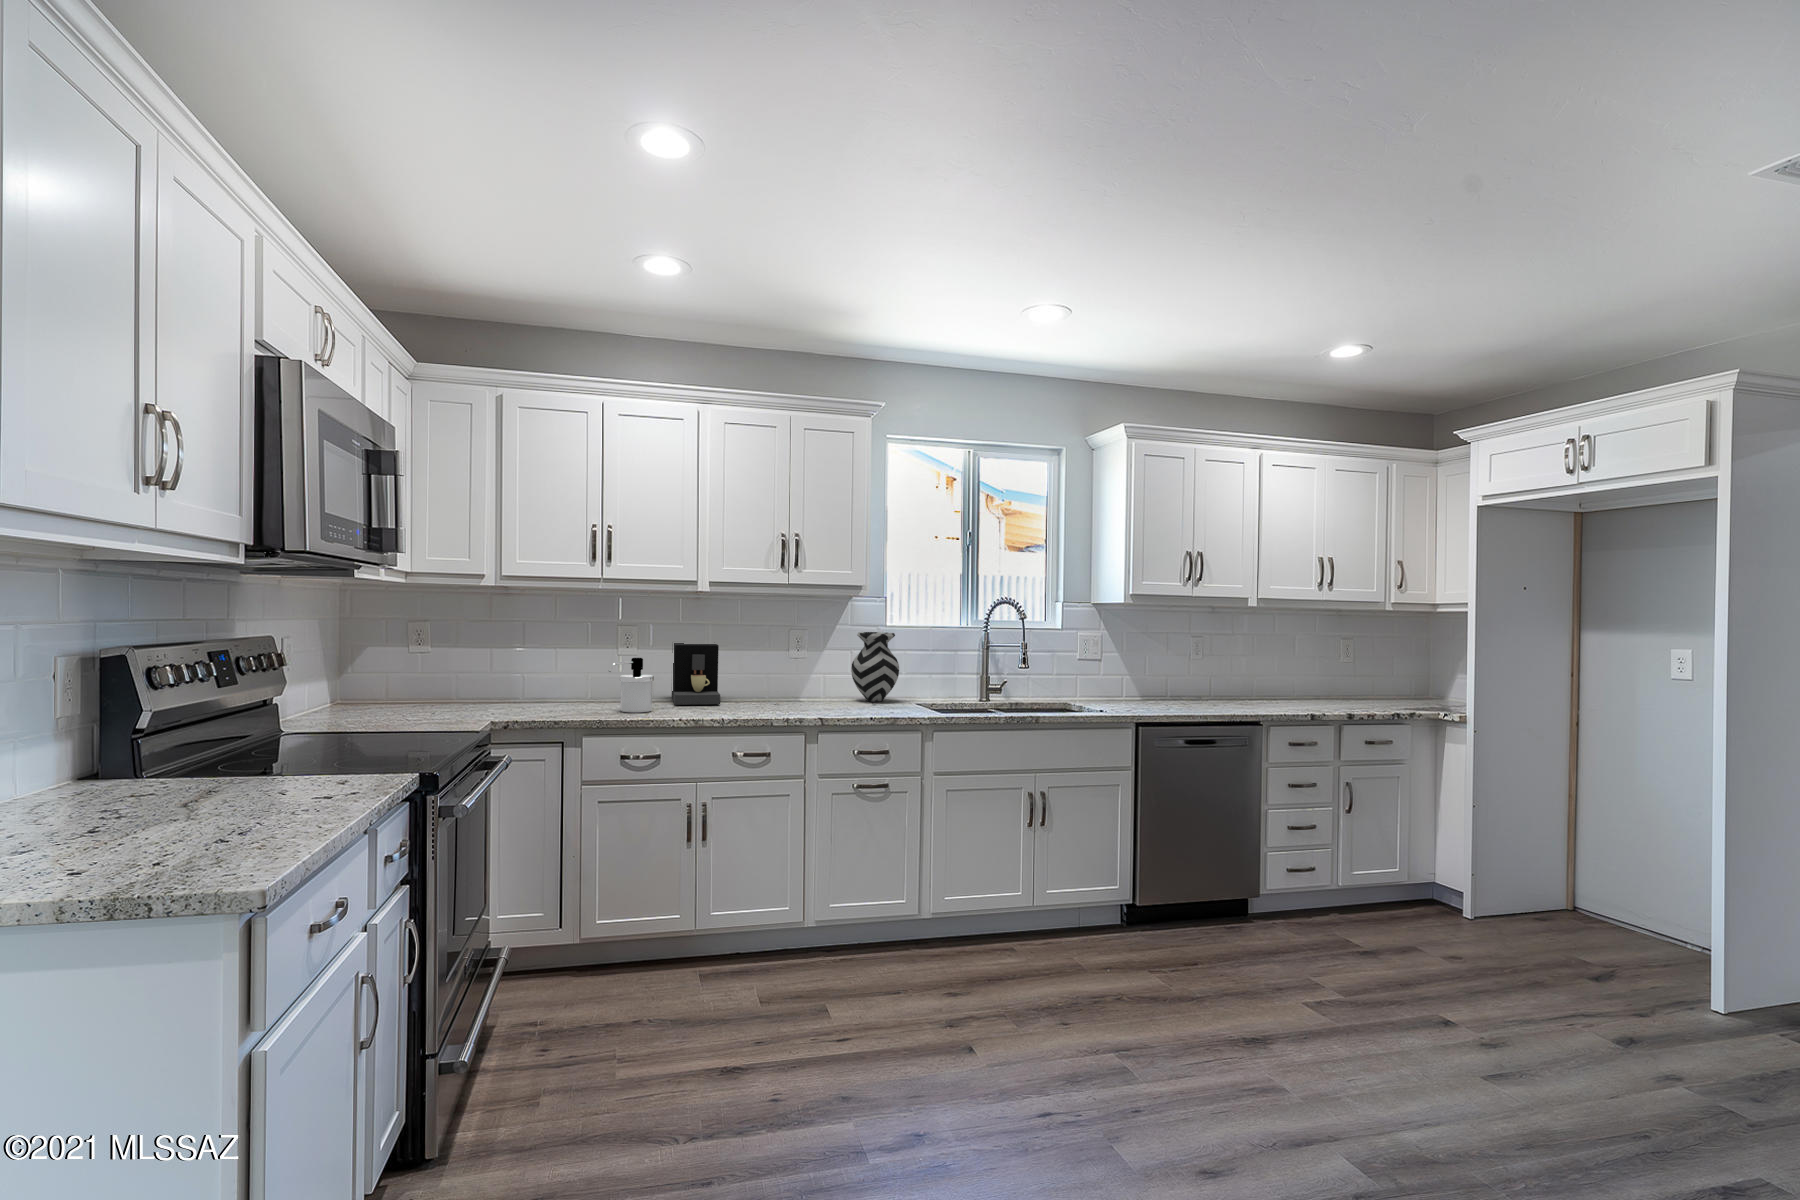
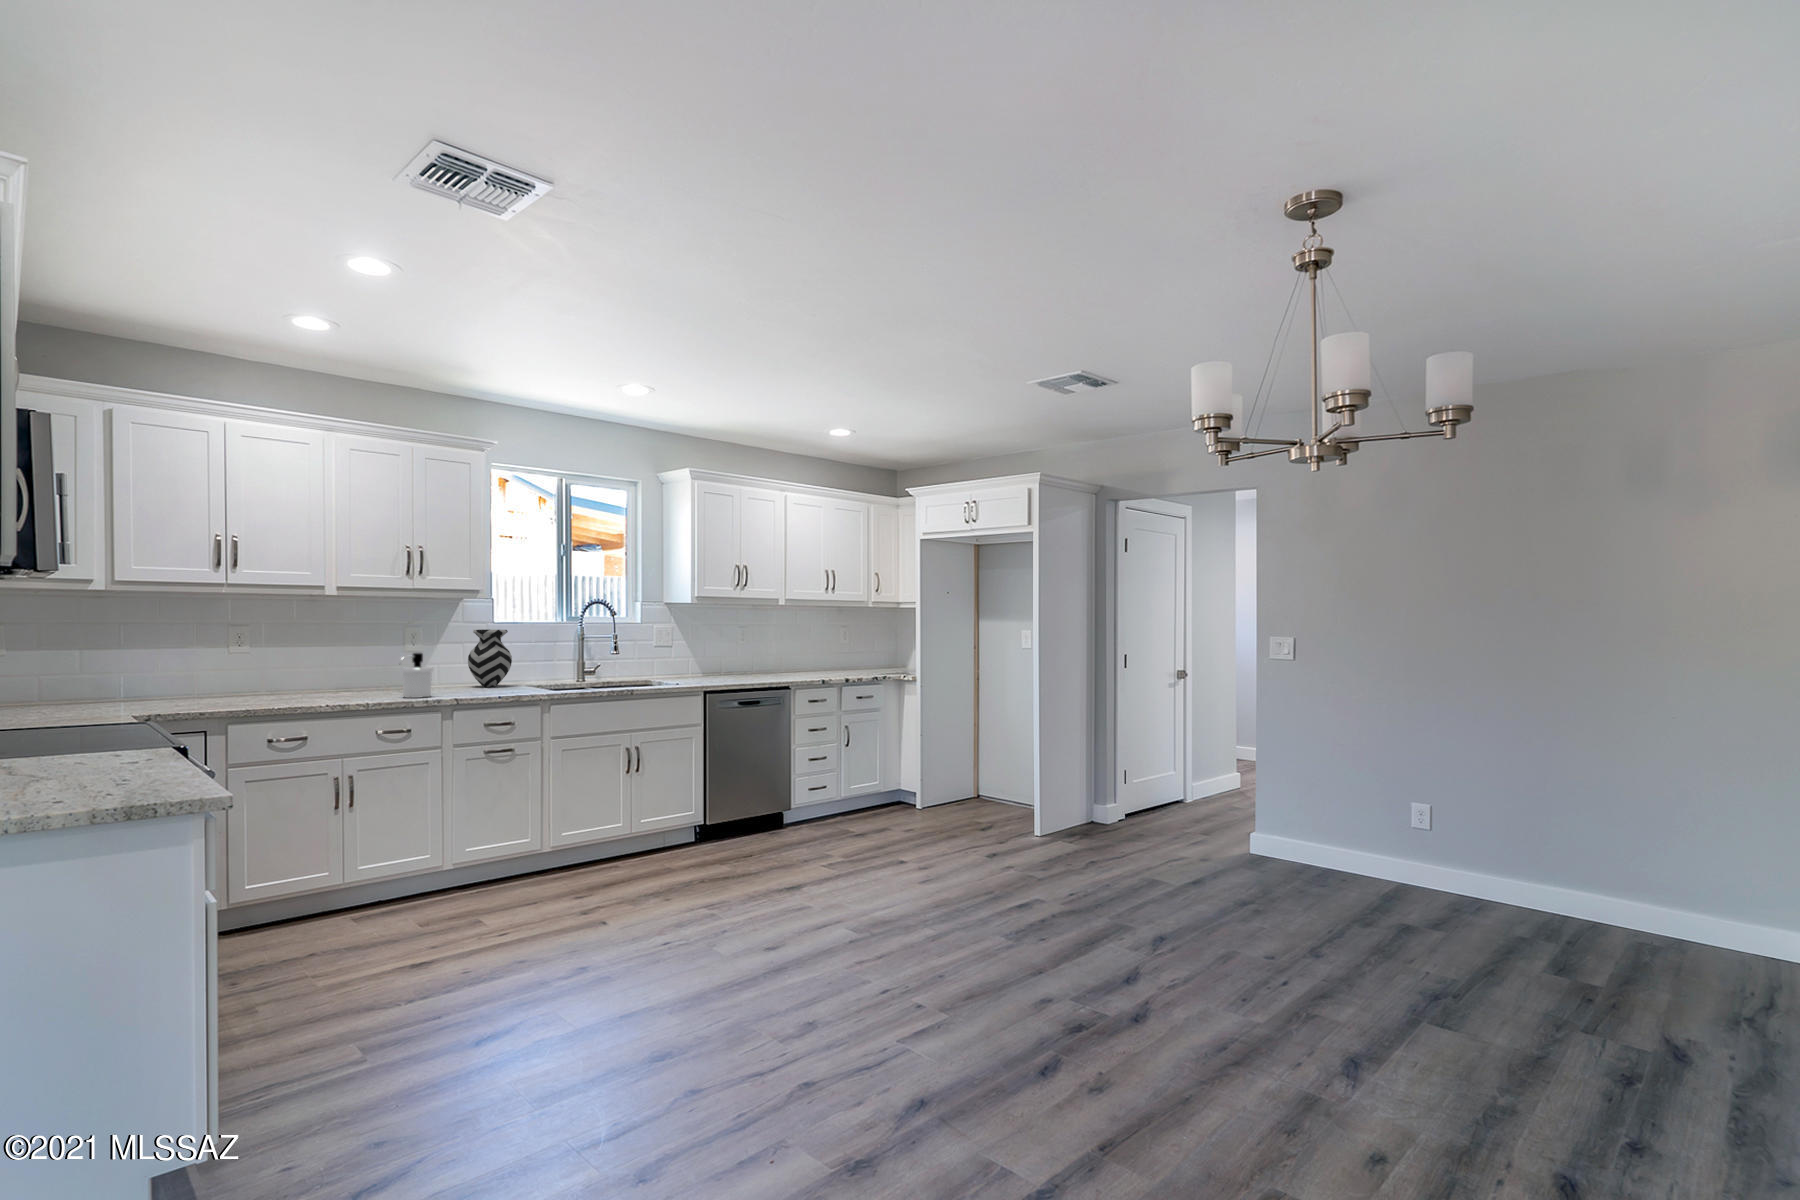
coffee maker: present [672,643,720,705] -> none [287,642,349,696]
soap dispenser: present [609,658,654,713] -> present [399,653,433,698]

